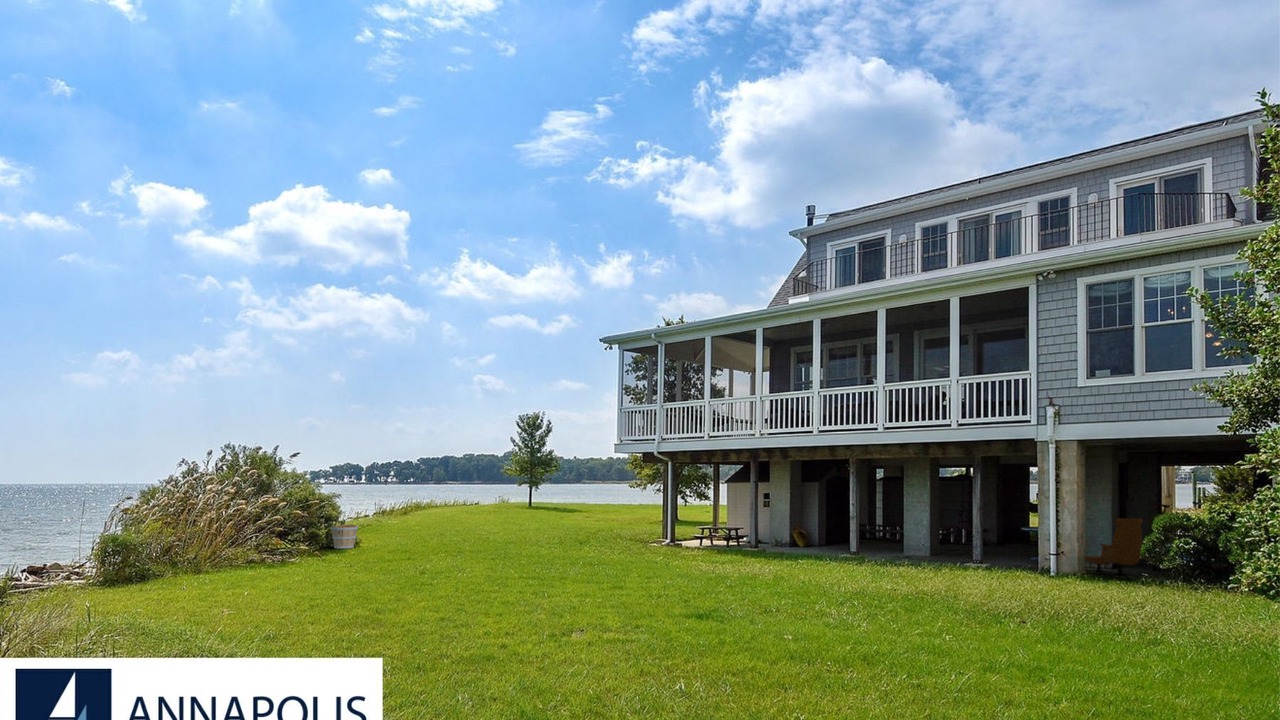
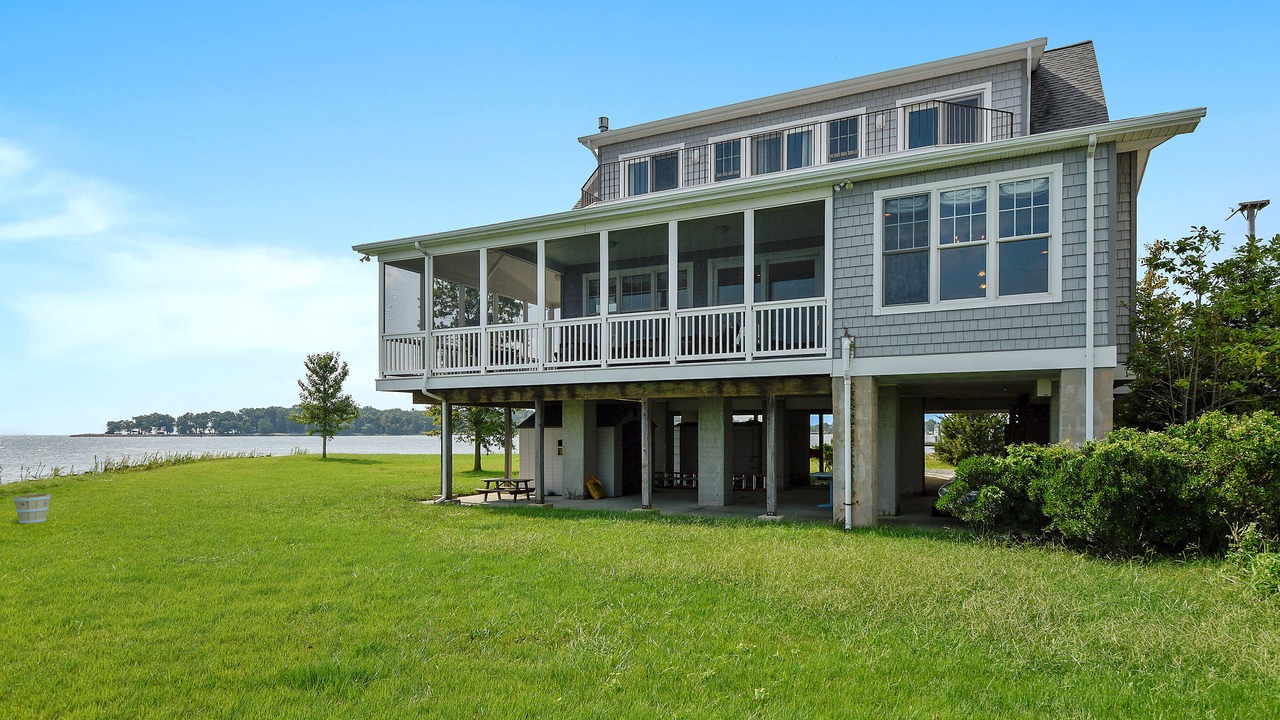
lounge chair: present [1084,518,1143,581] -> none [879,461,937,530]

